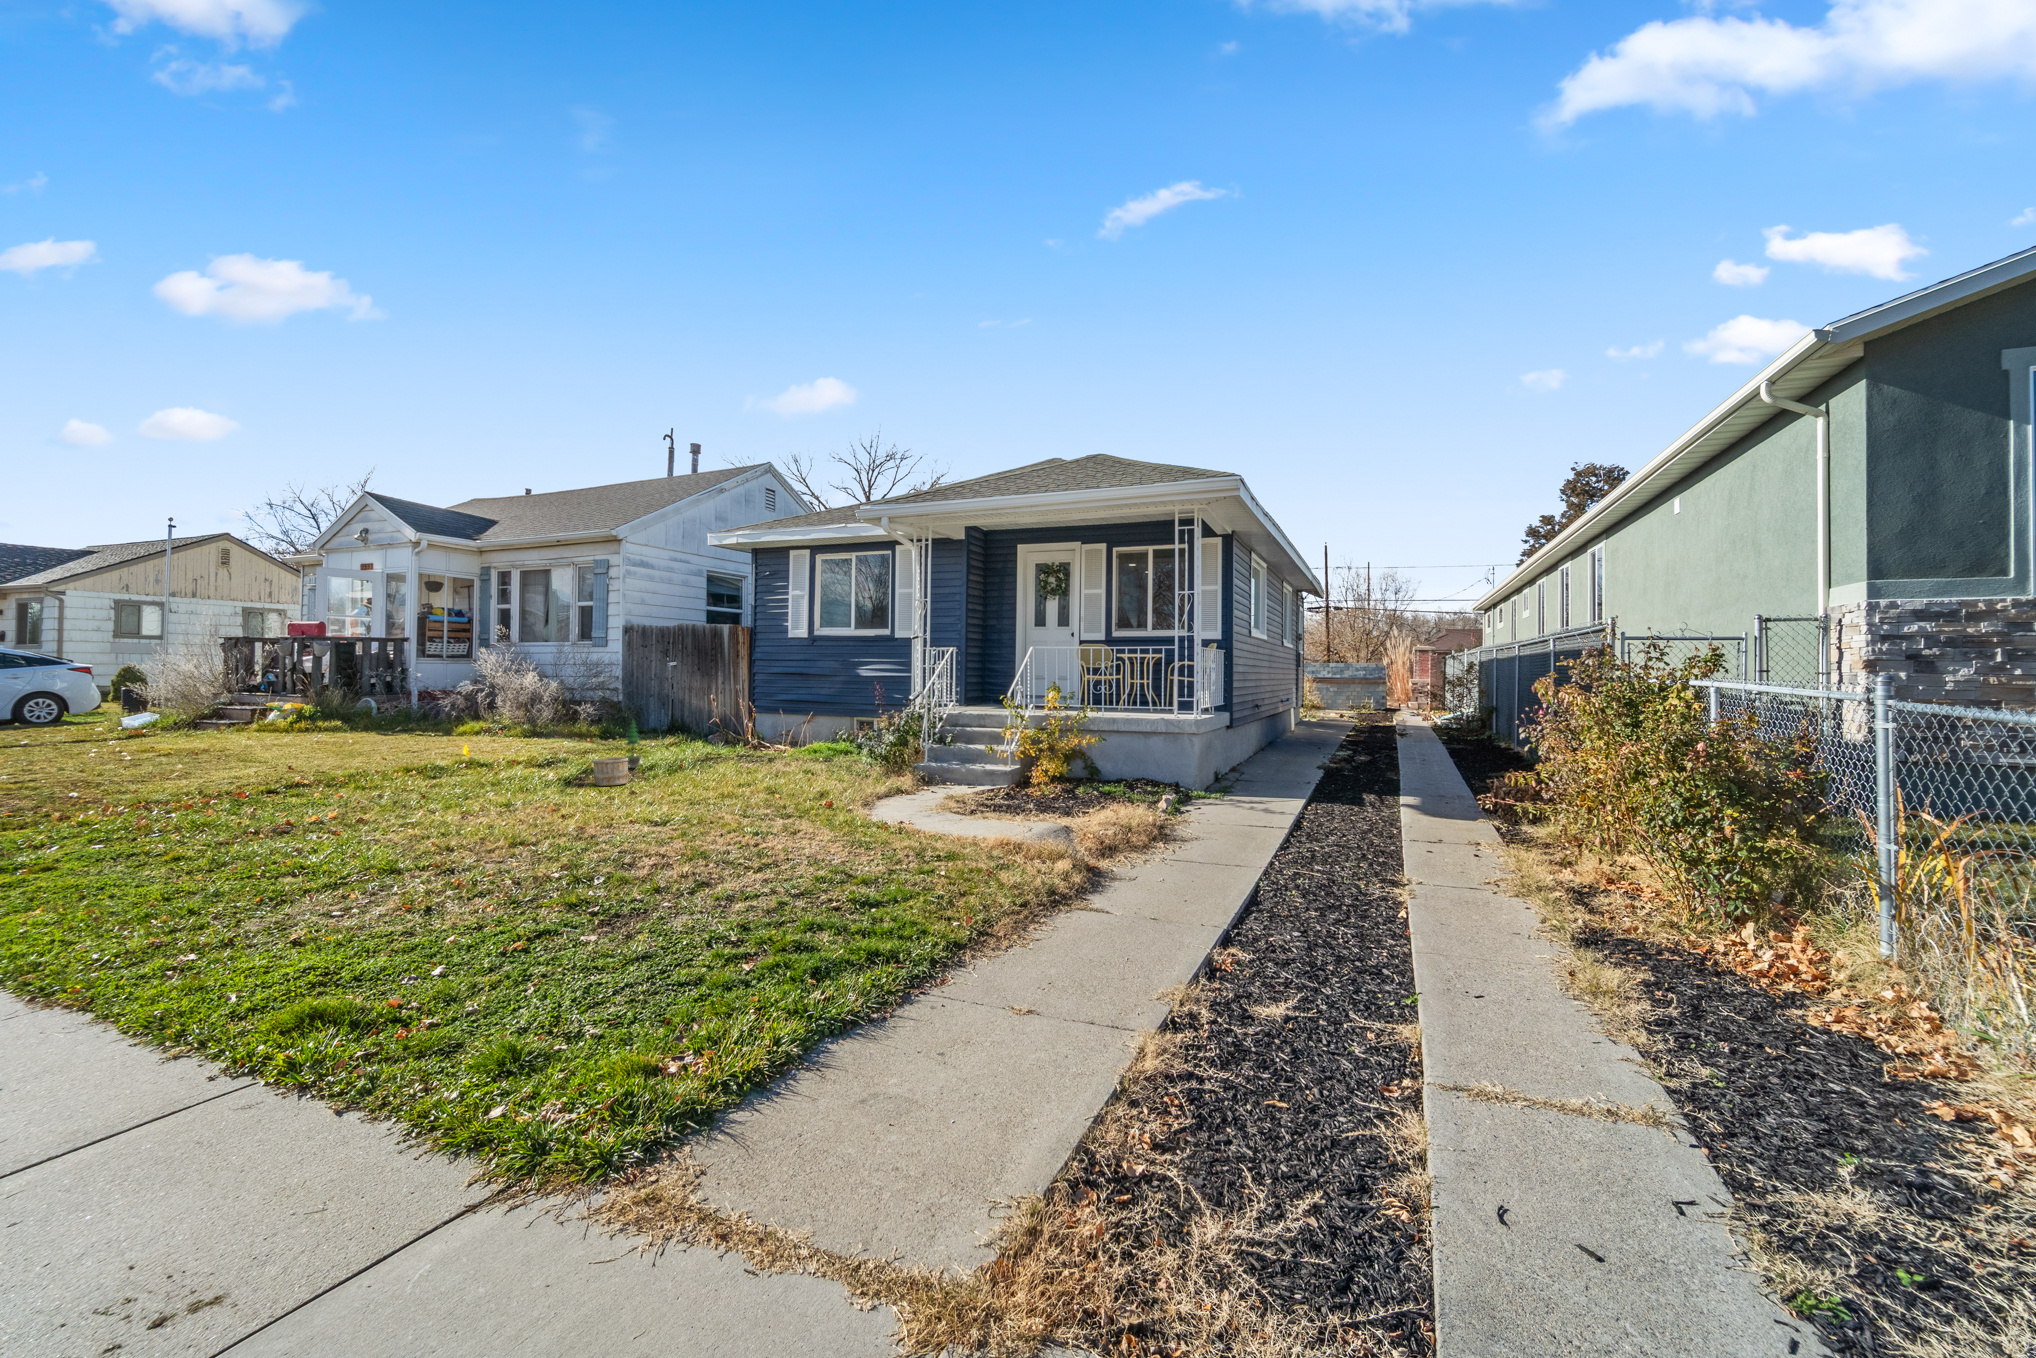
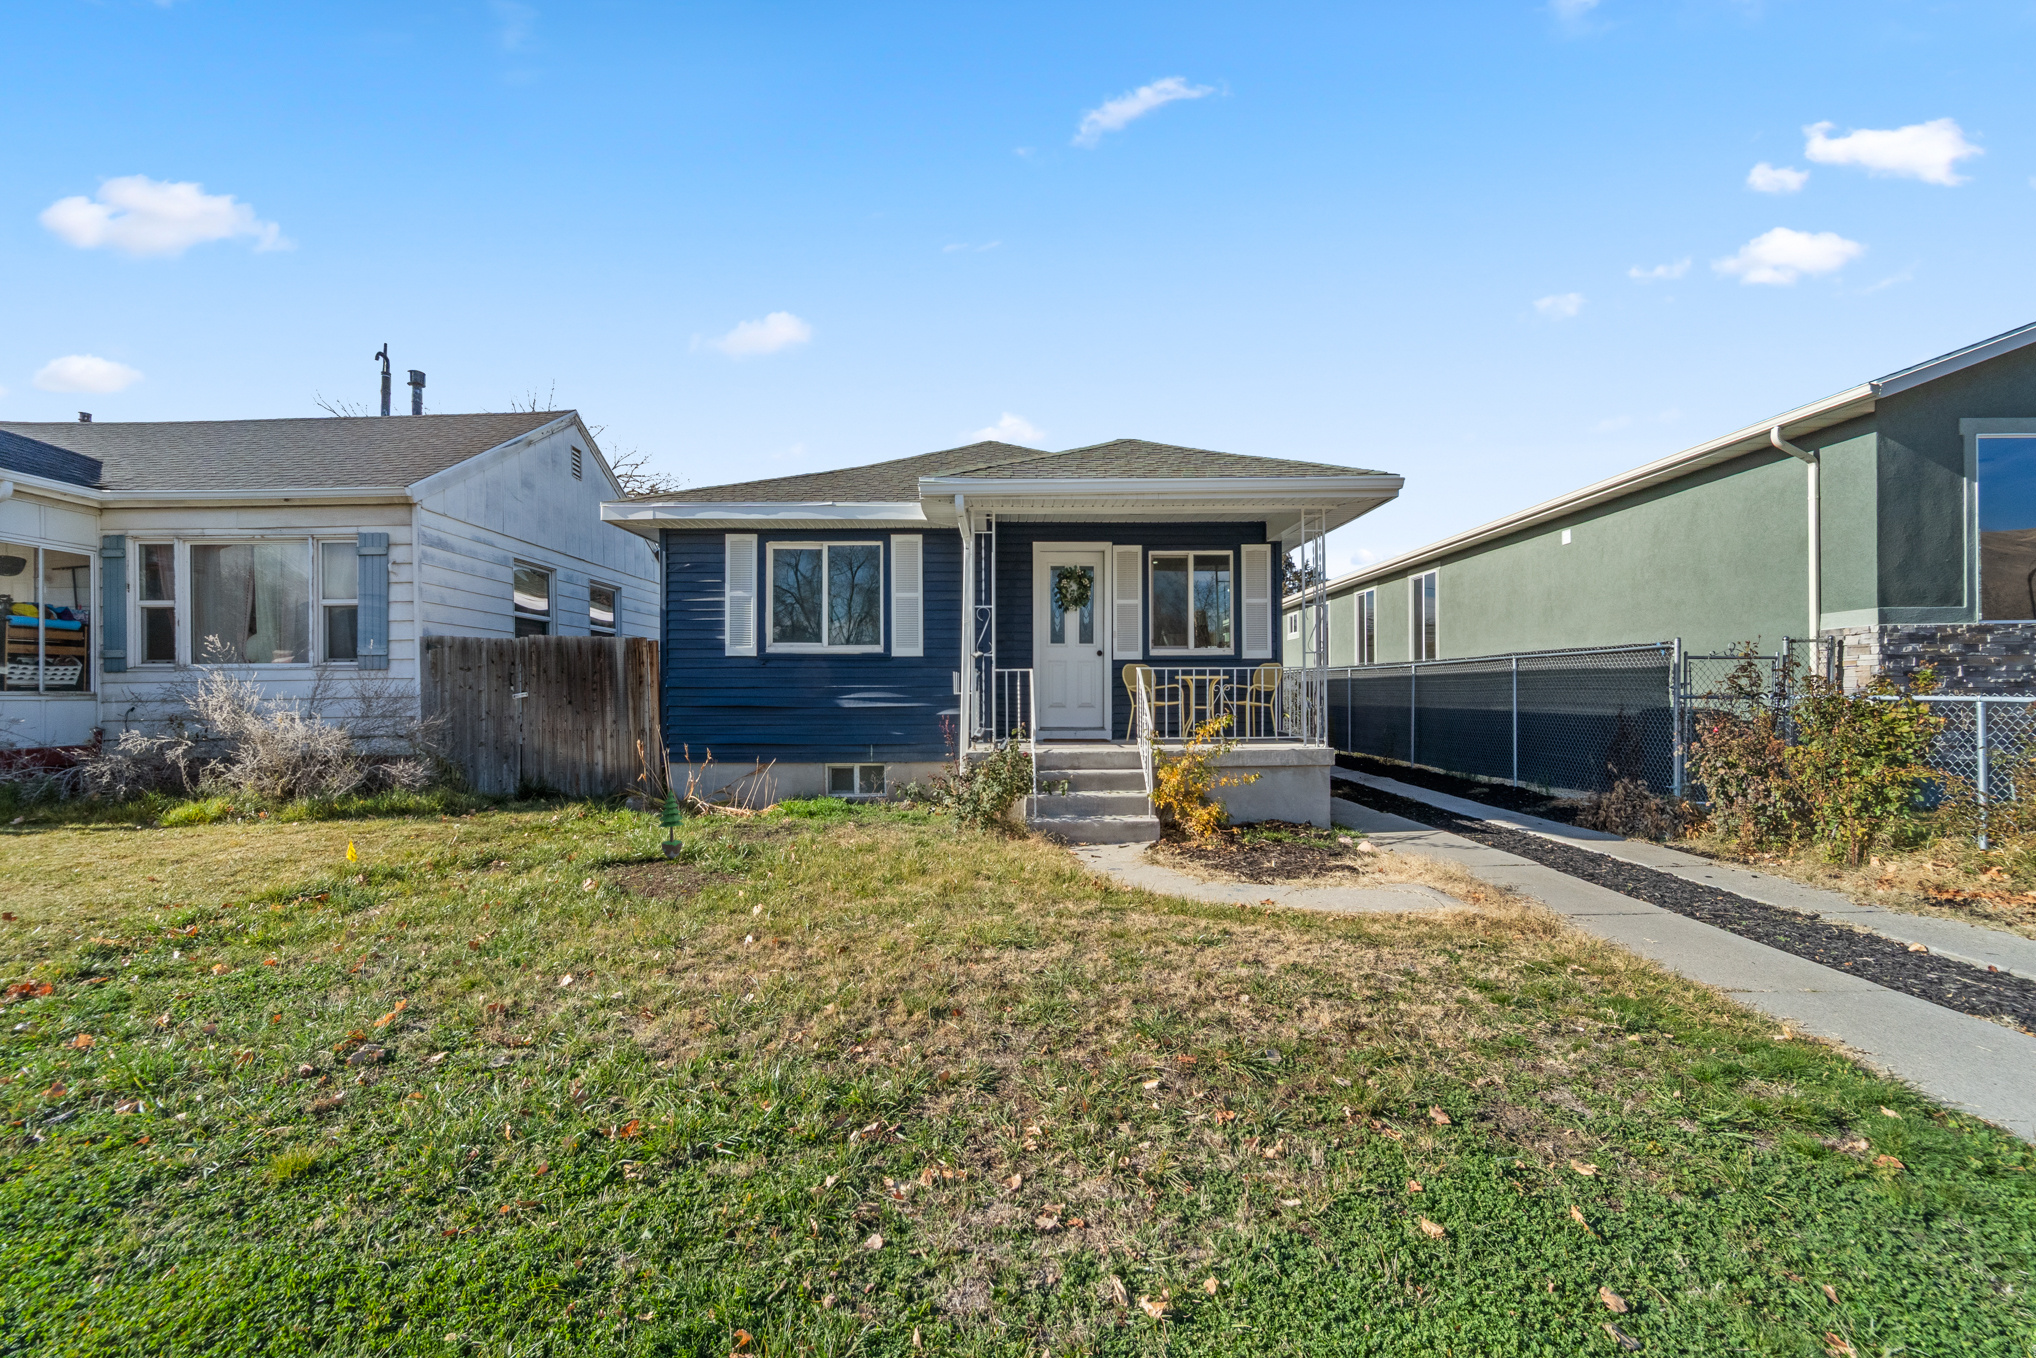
wooden bucket: present [592,757,628,786] -> none [702,852,752,898]

